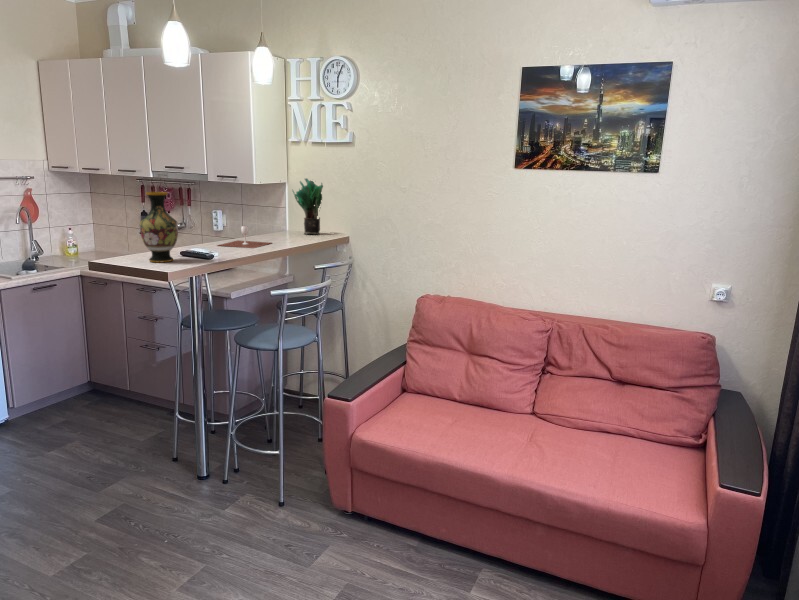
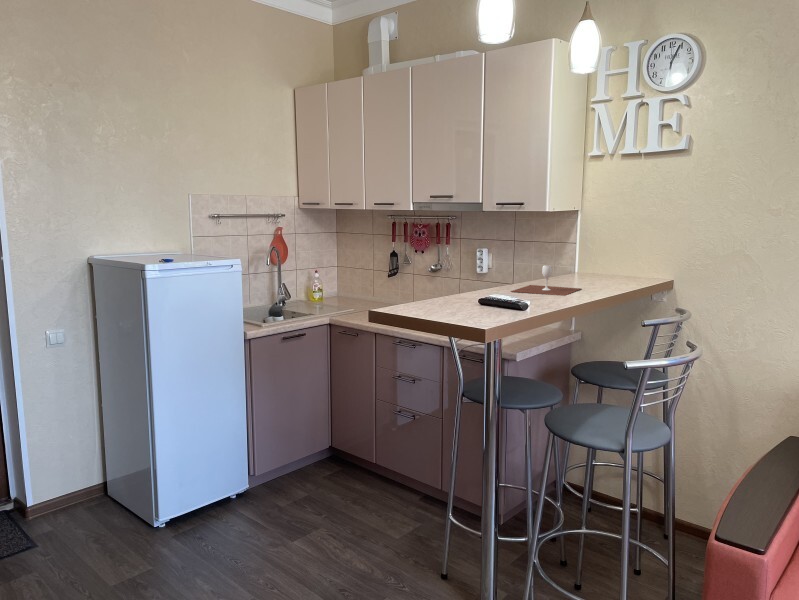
potted plant: present [293,178,323,234] -> none [593,203,640,278]
vase: present [139,192,178,262] -> none [436,216,486,314]

